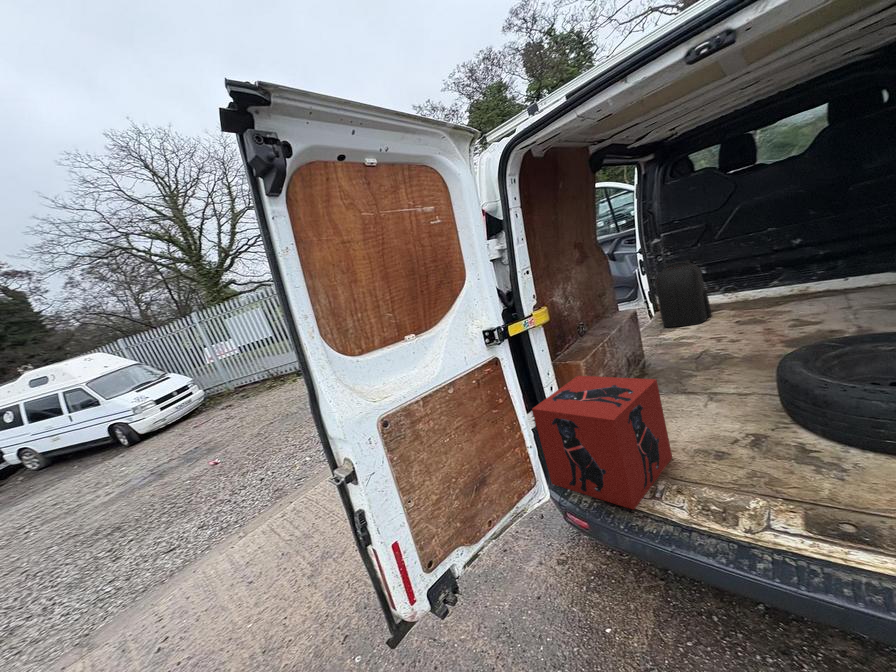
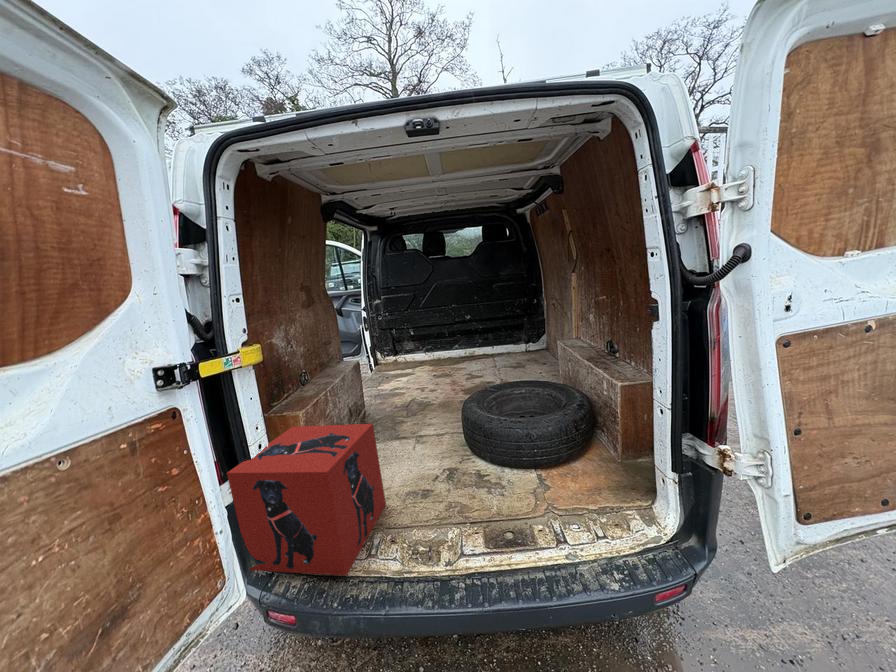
backpack: present [656,260,711,327] -> none [375,322,417,380]

